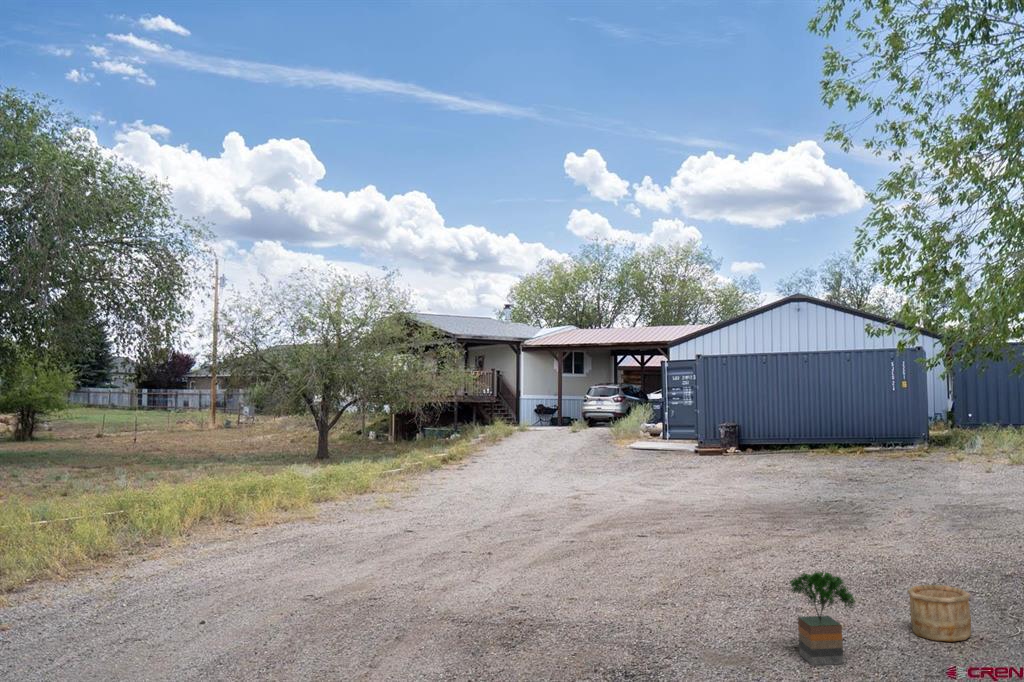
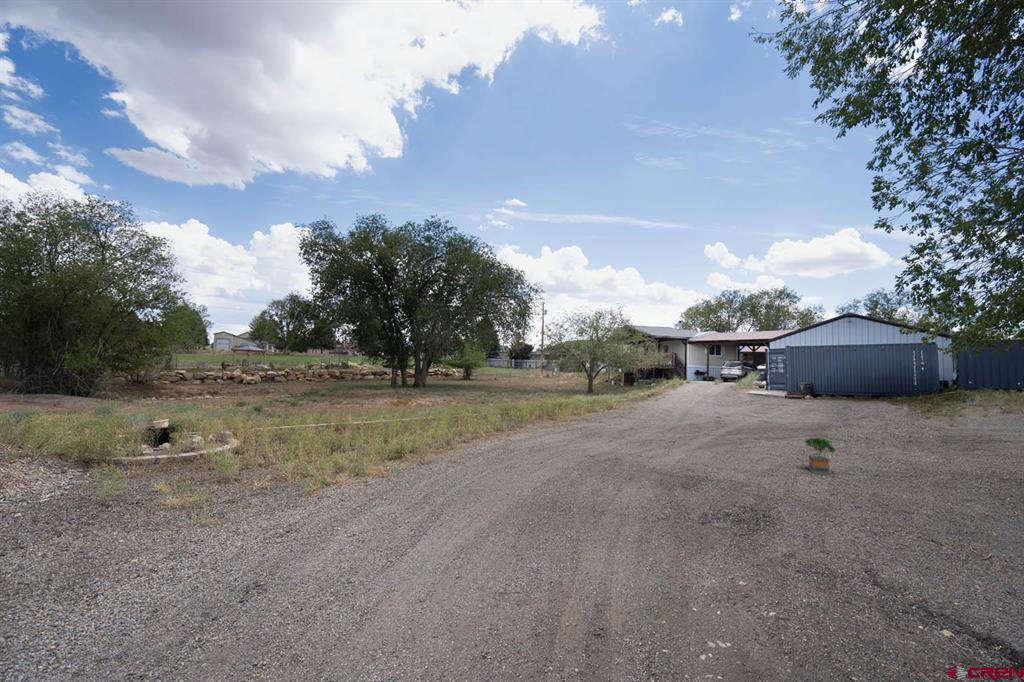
wooden bucket: present [907,585,971,642] -> none [869,451,903,474]

